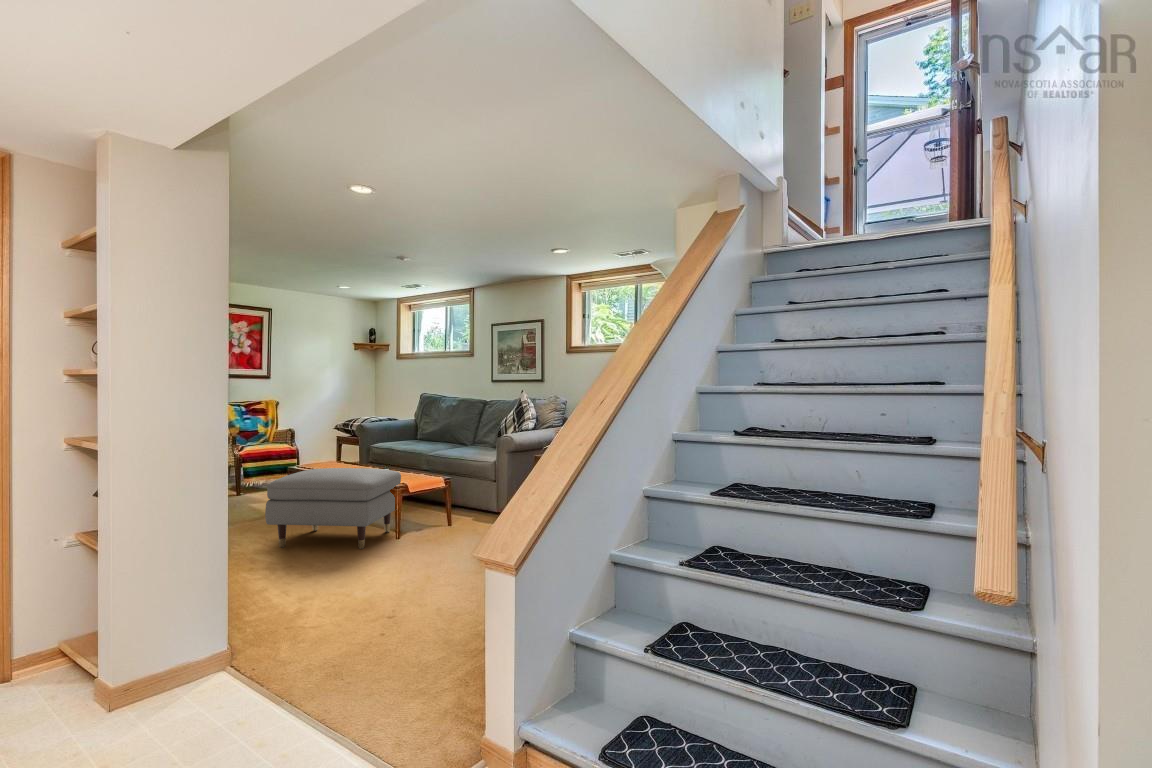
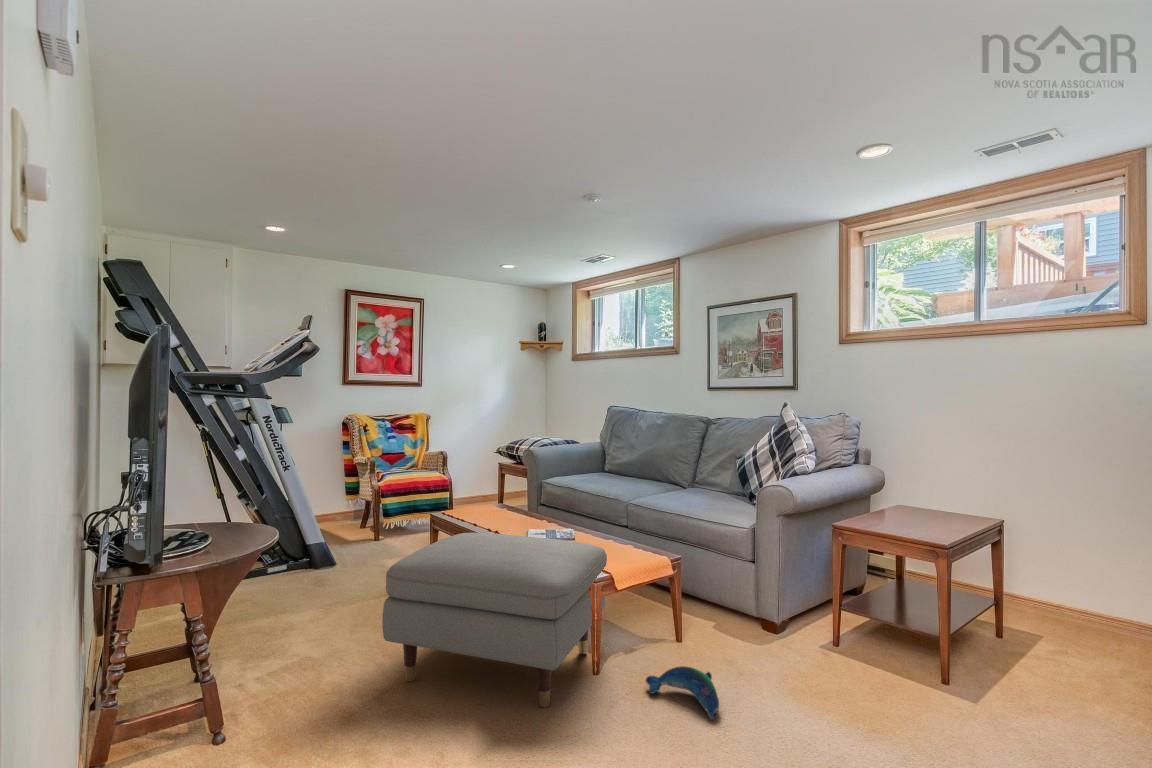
plush toy: none [419,526,453,545] -> present [646,666,719,720]

